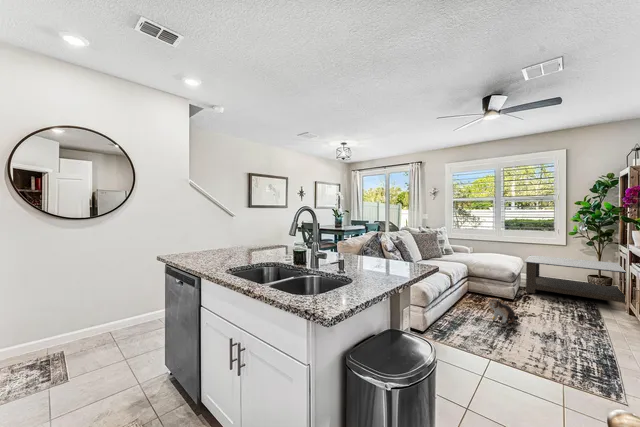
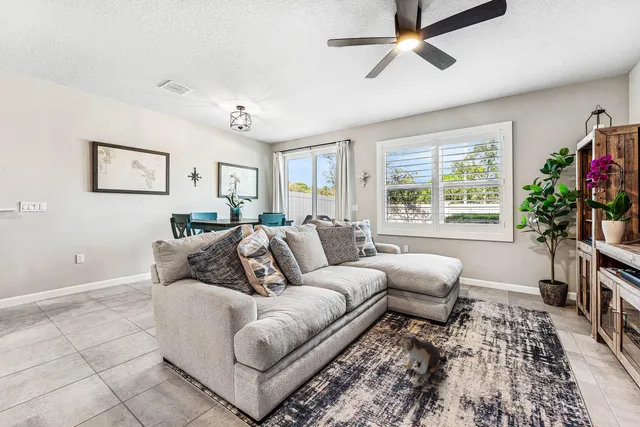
coffee table: present [524,255,626,304] -> none [462,256,612,333]

